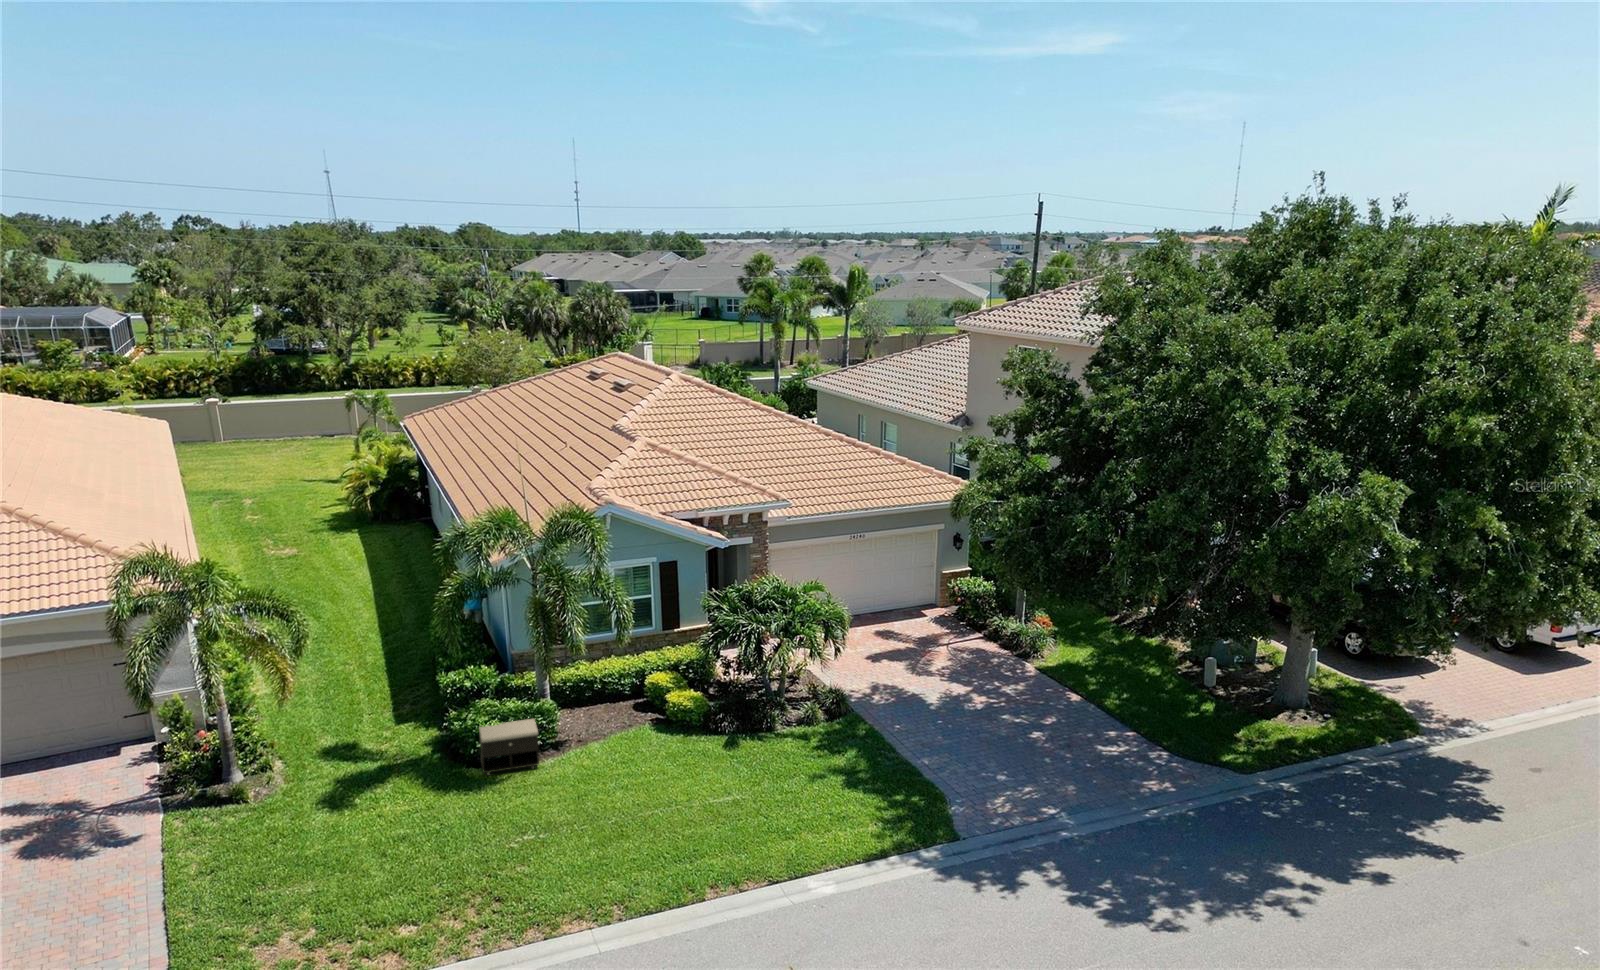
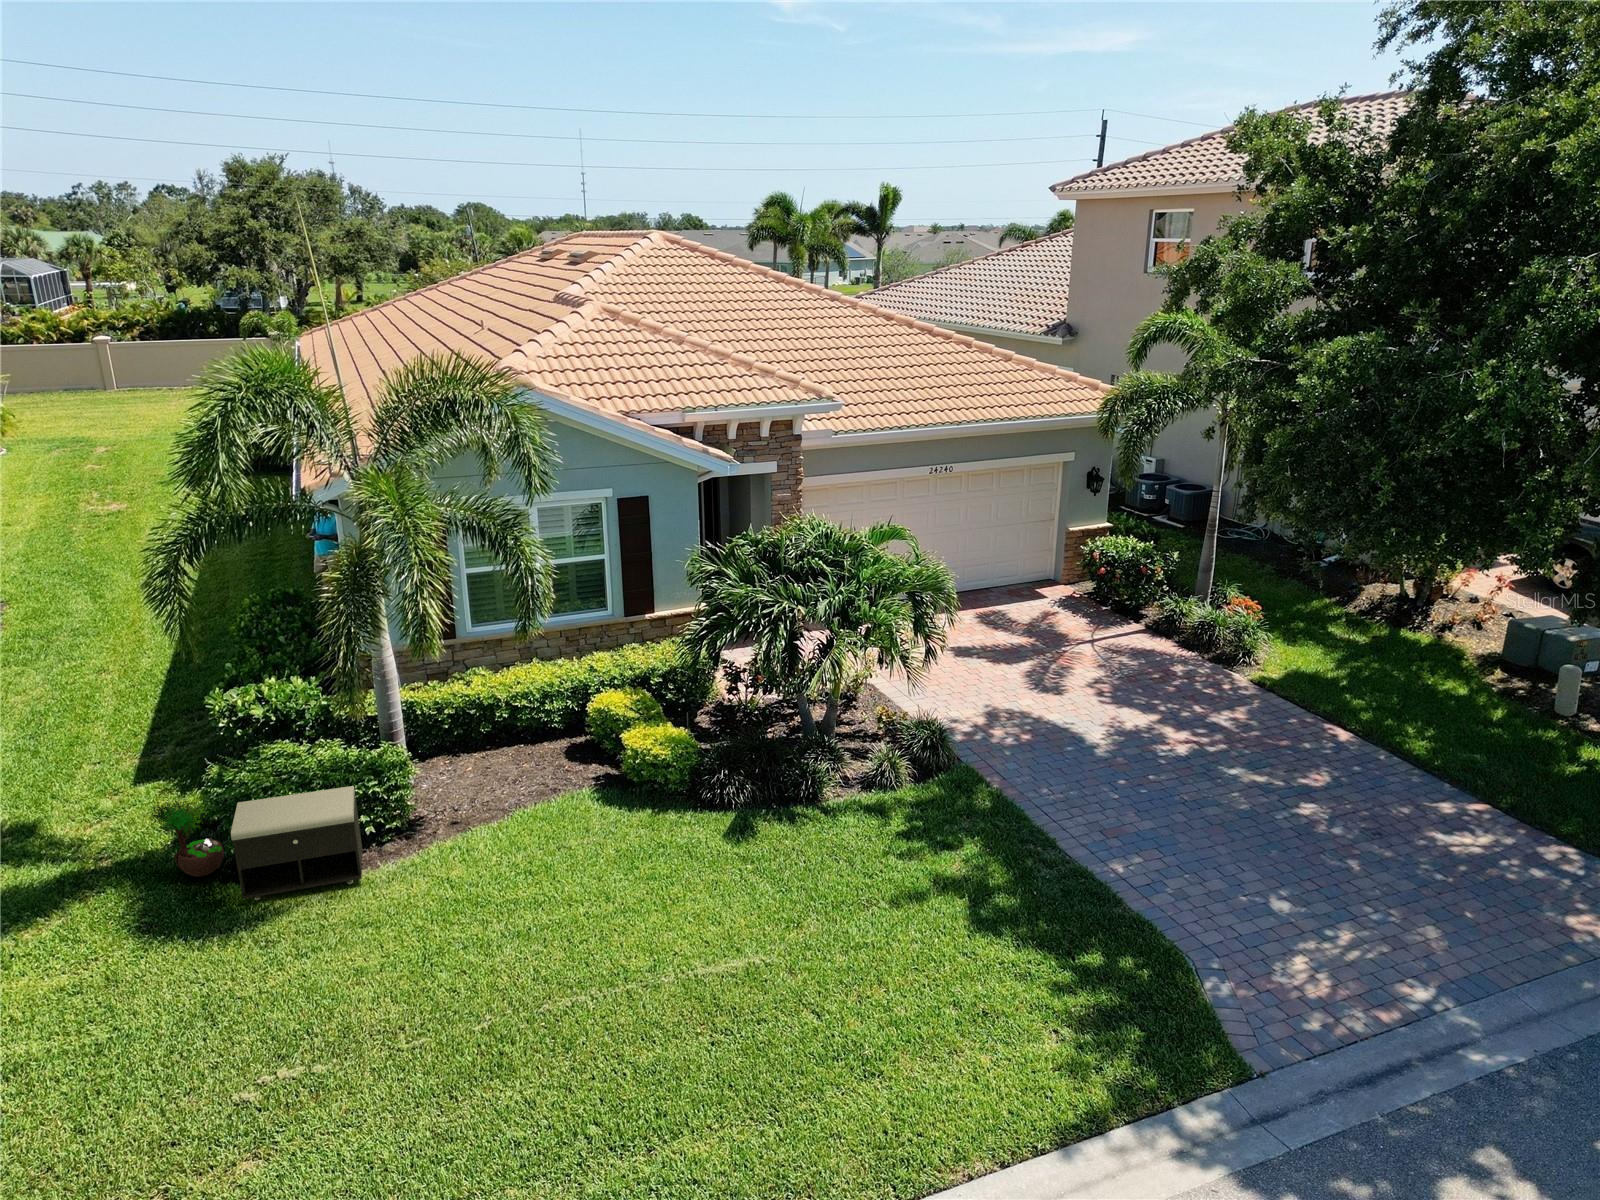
potted tree: none [434,720,468,765] -> present [148,796,224,876]

